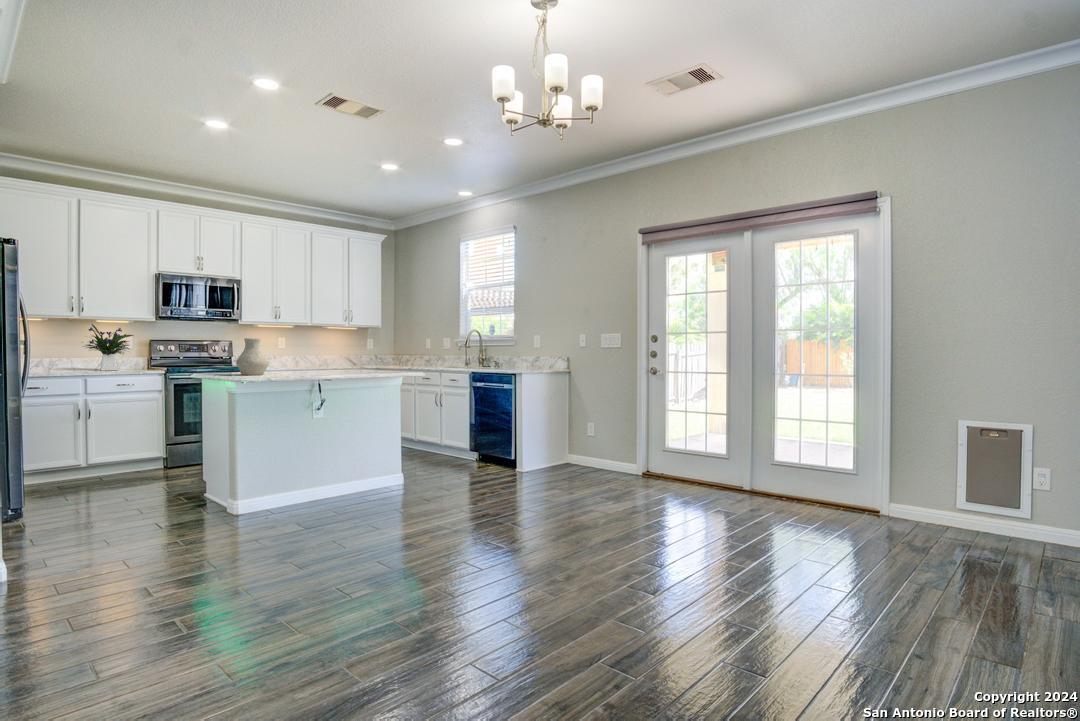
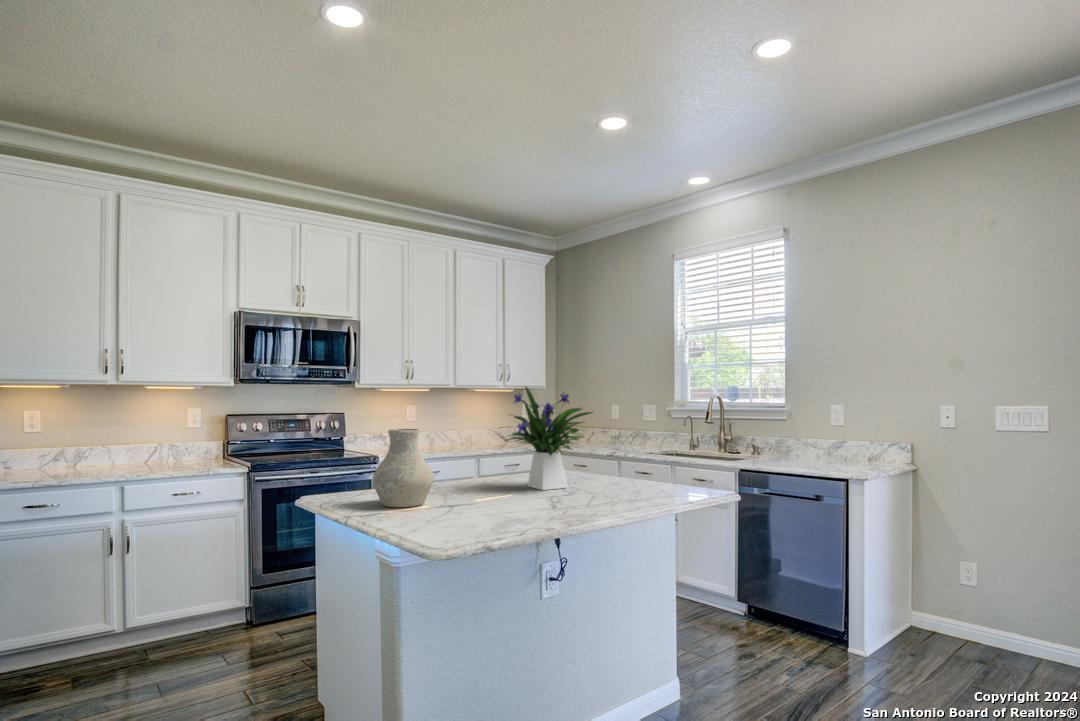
flower arrangement: present [86,324,133,370] -> present [508,387,593,490]

